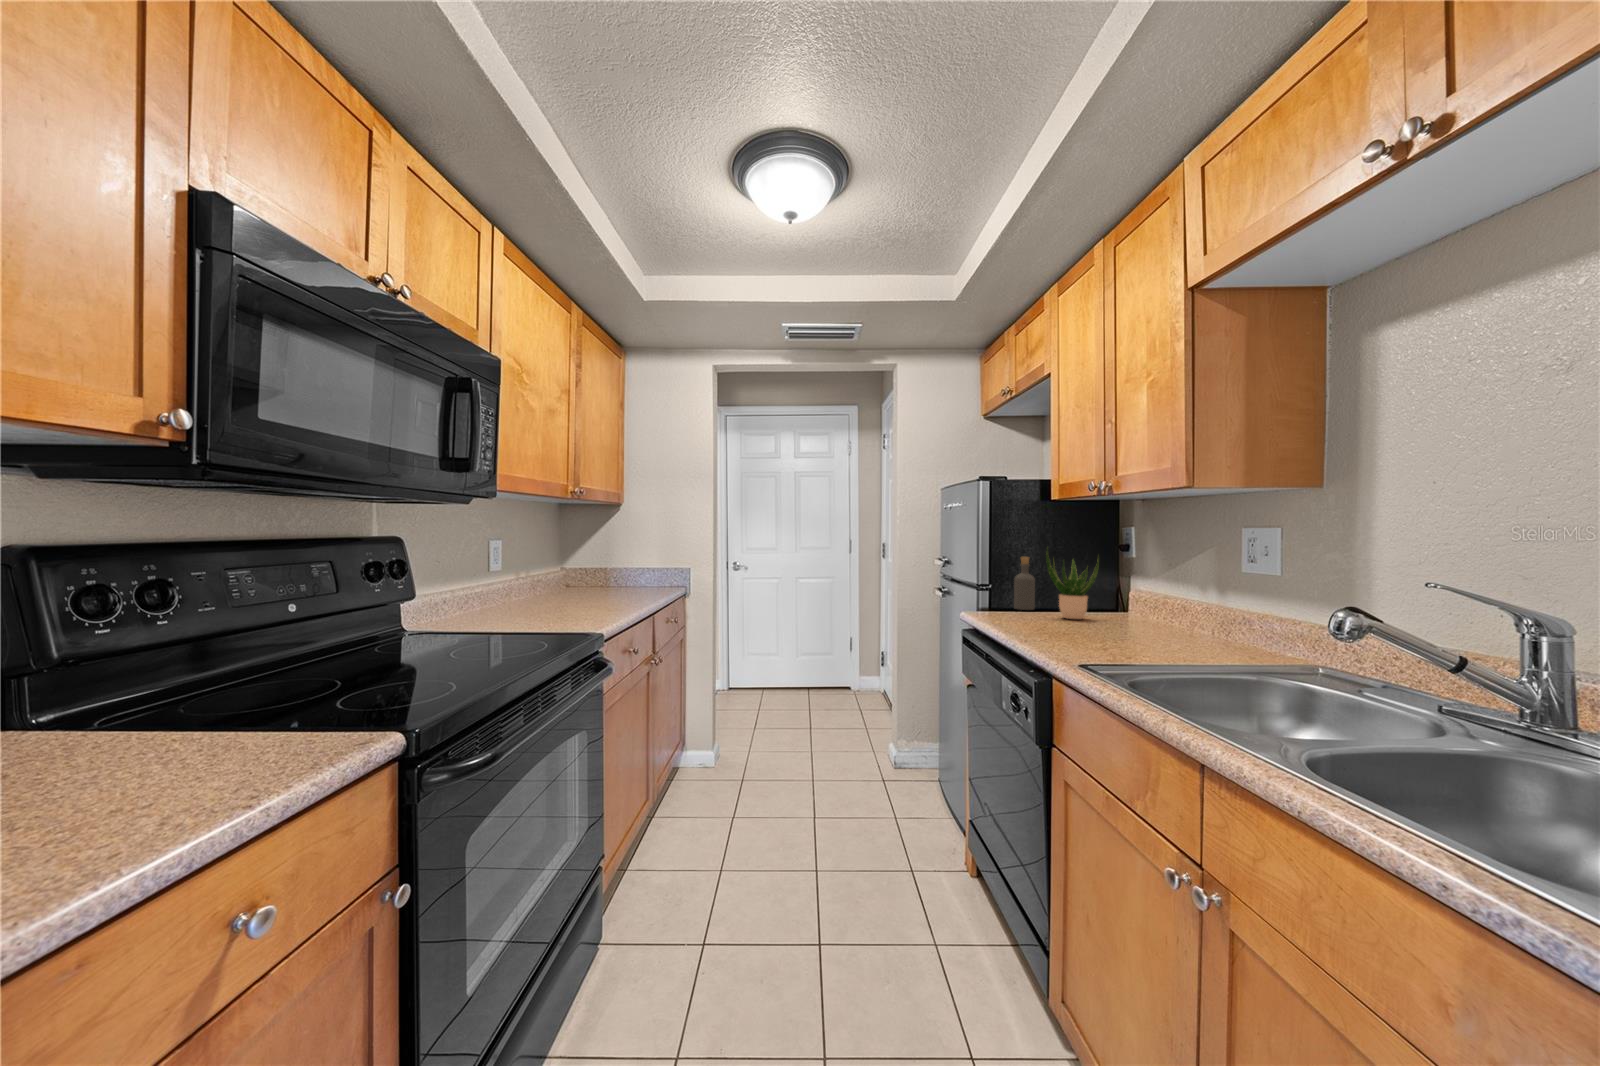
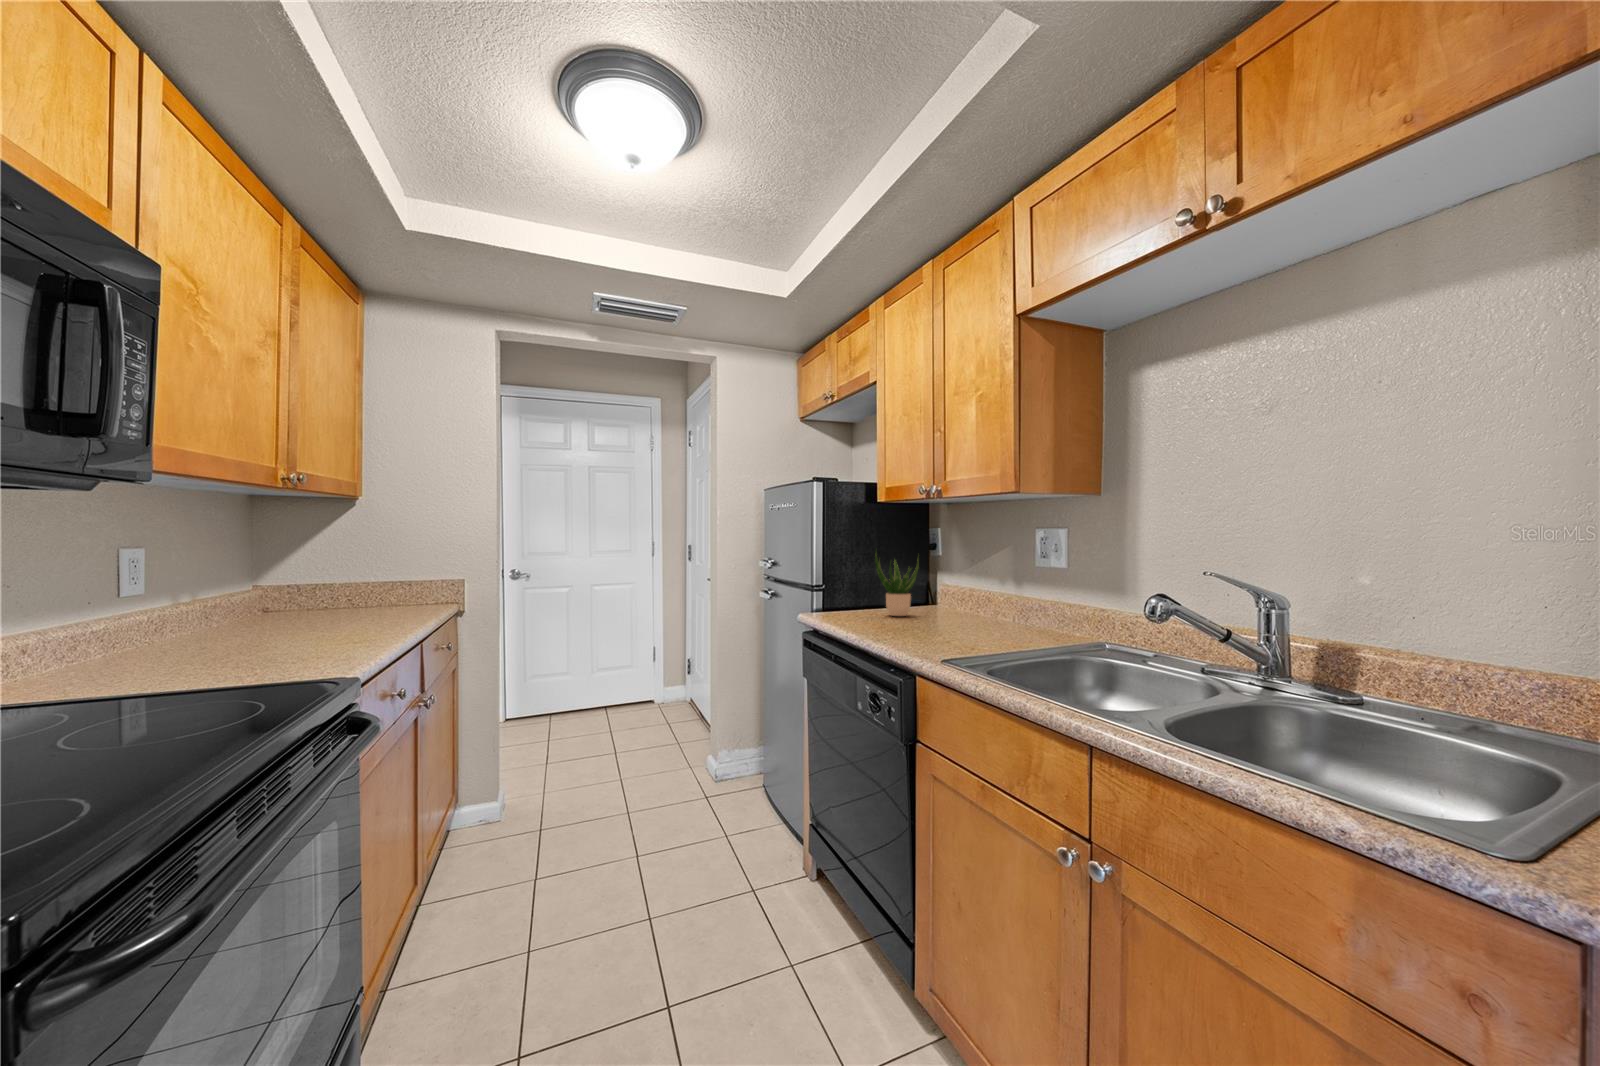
bottle: present [1014,557,1035,610] -> none [840,558,859,610]

